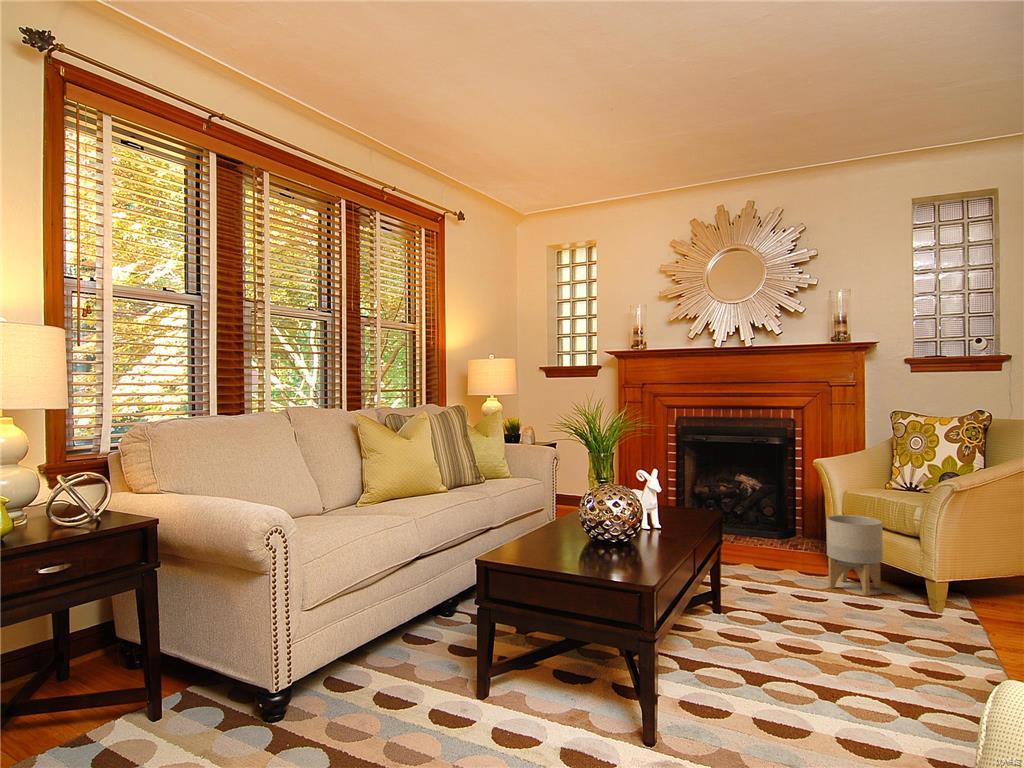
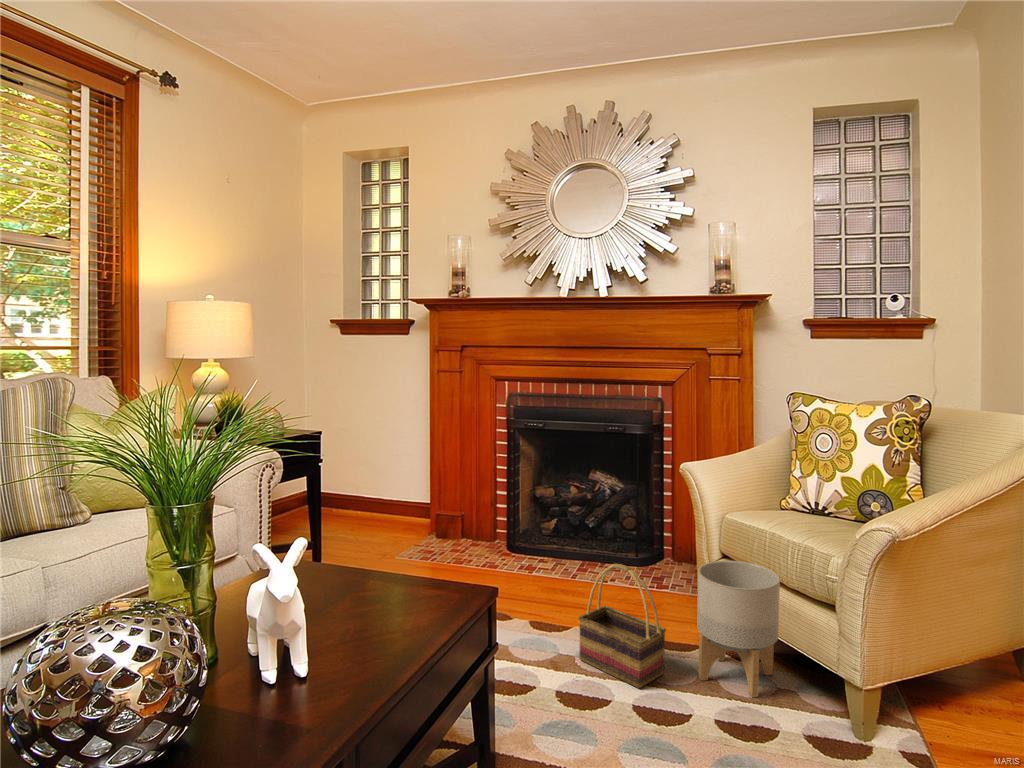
basket: none [746,514,806,589] -> present [579,564,666,688]

